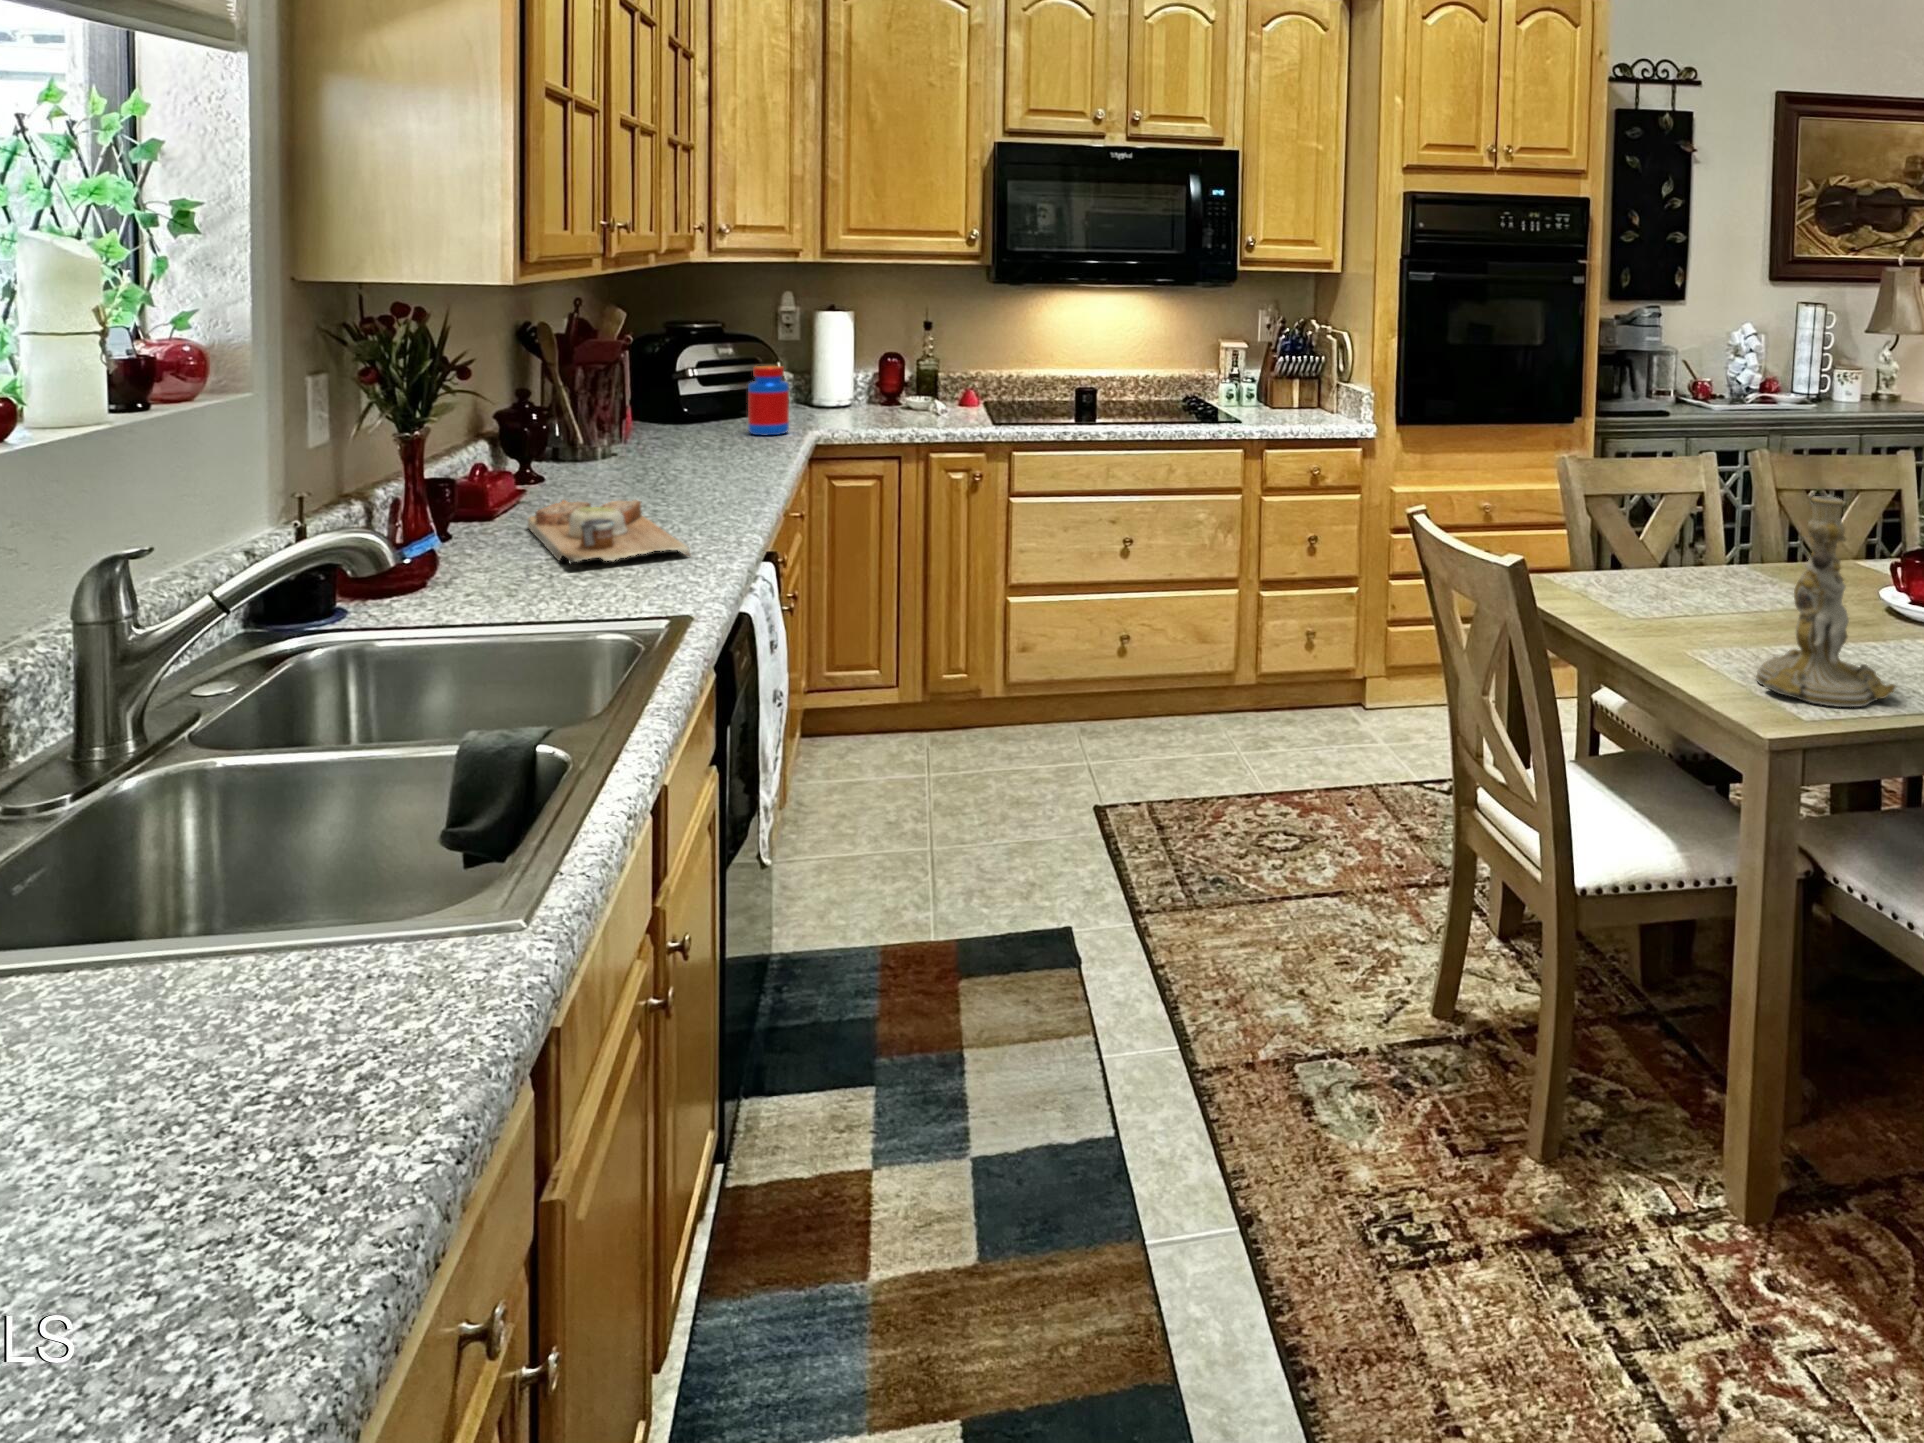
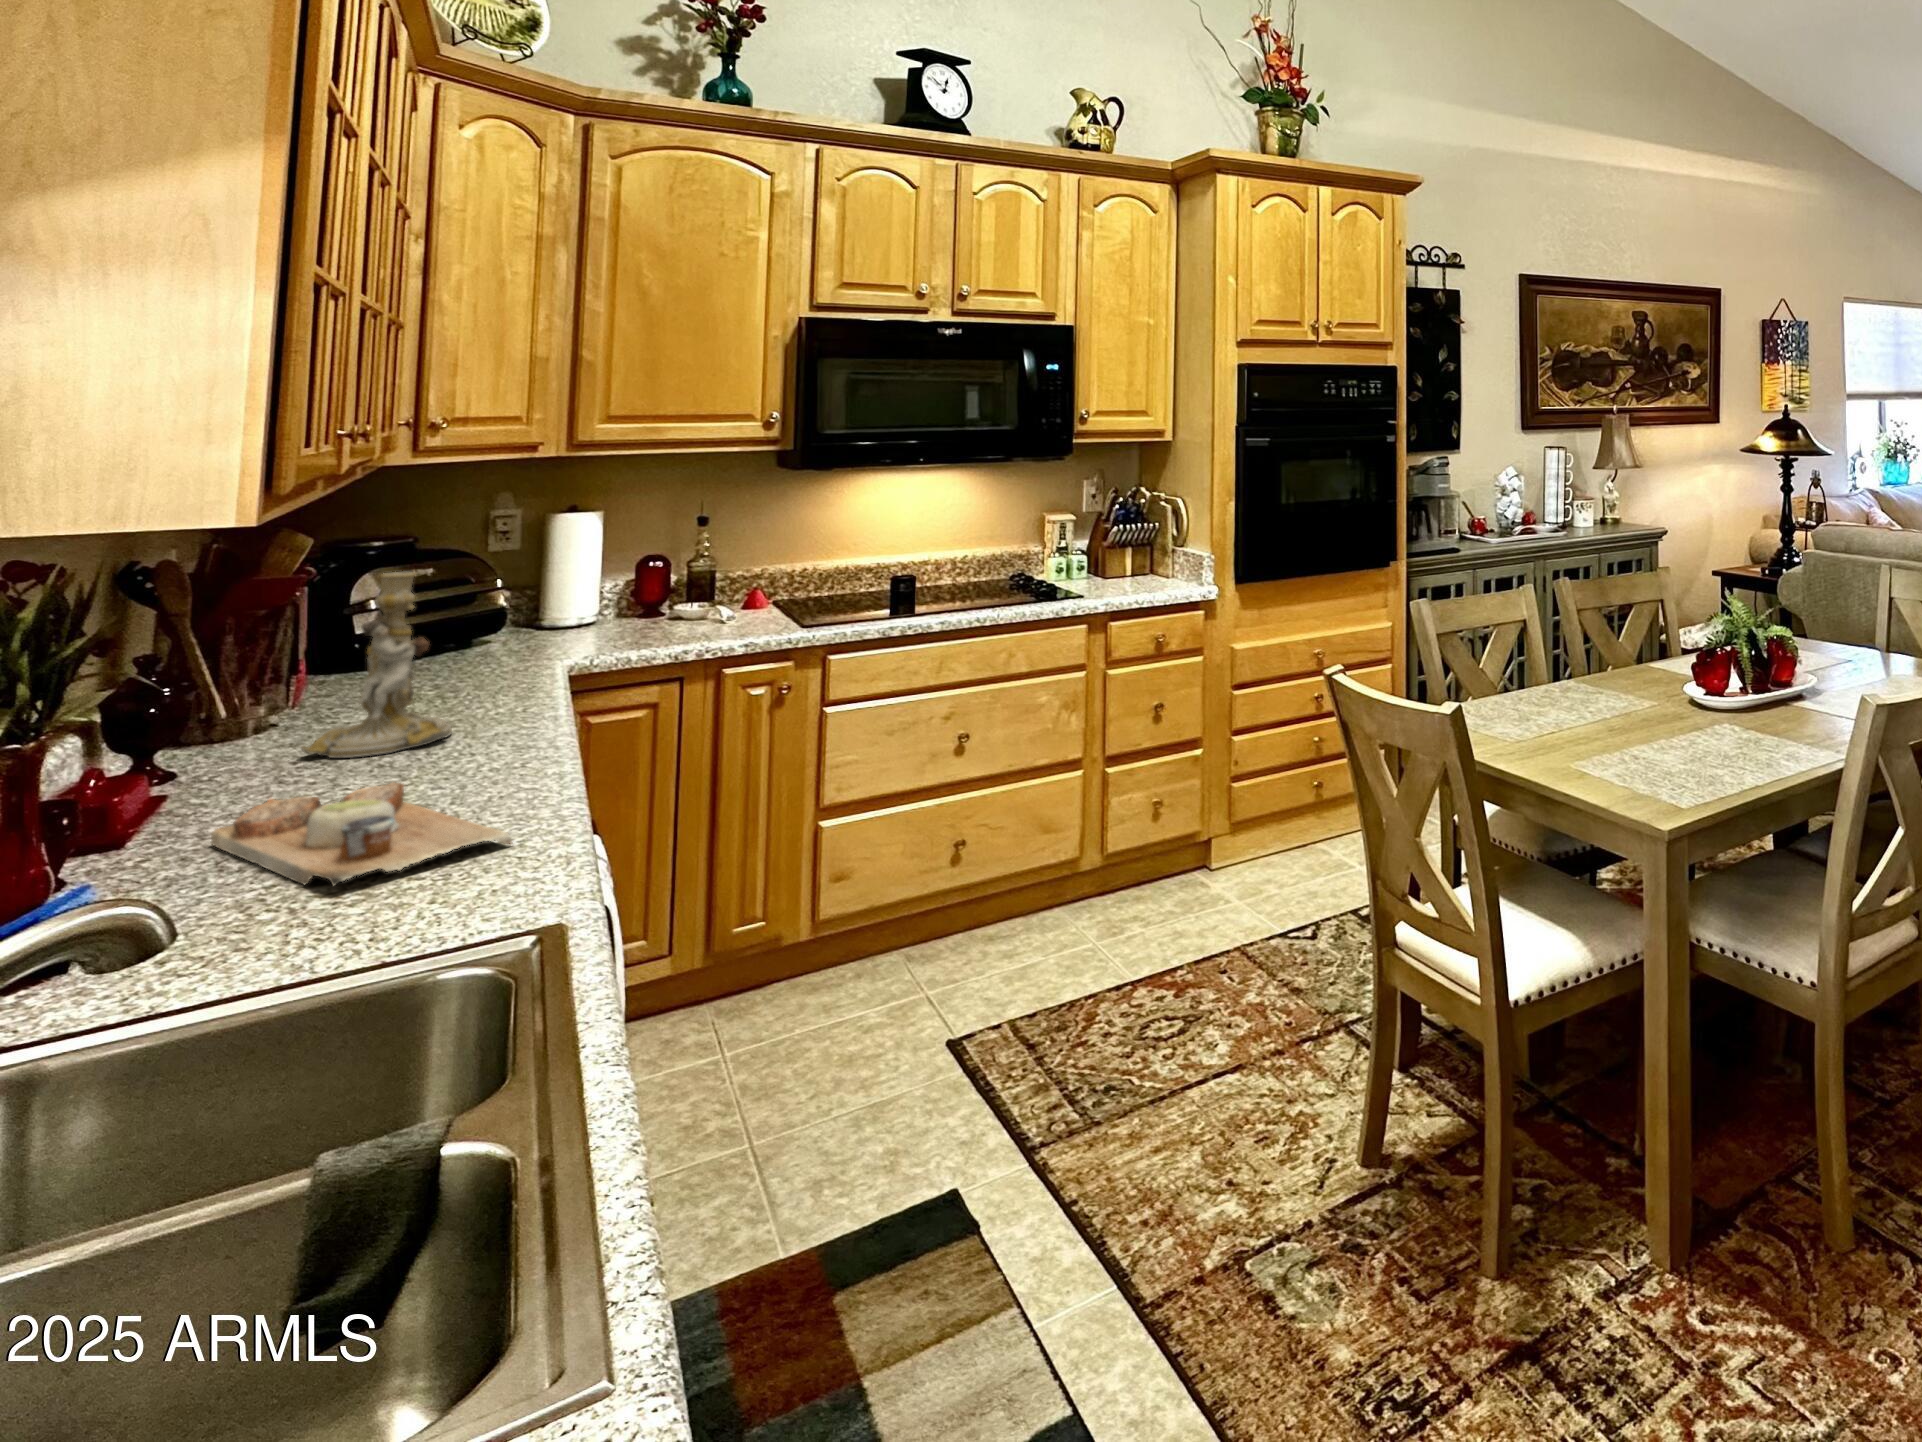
jar: present [748,366,789,435] -> none [477,585,539,672]
candlestick: present [1756,496,1896,707] -> present [302,572,452,758]

